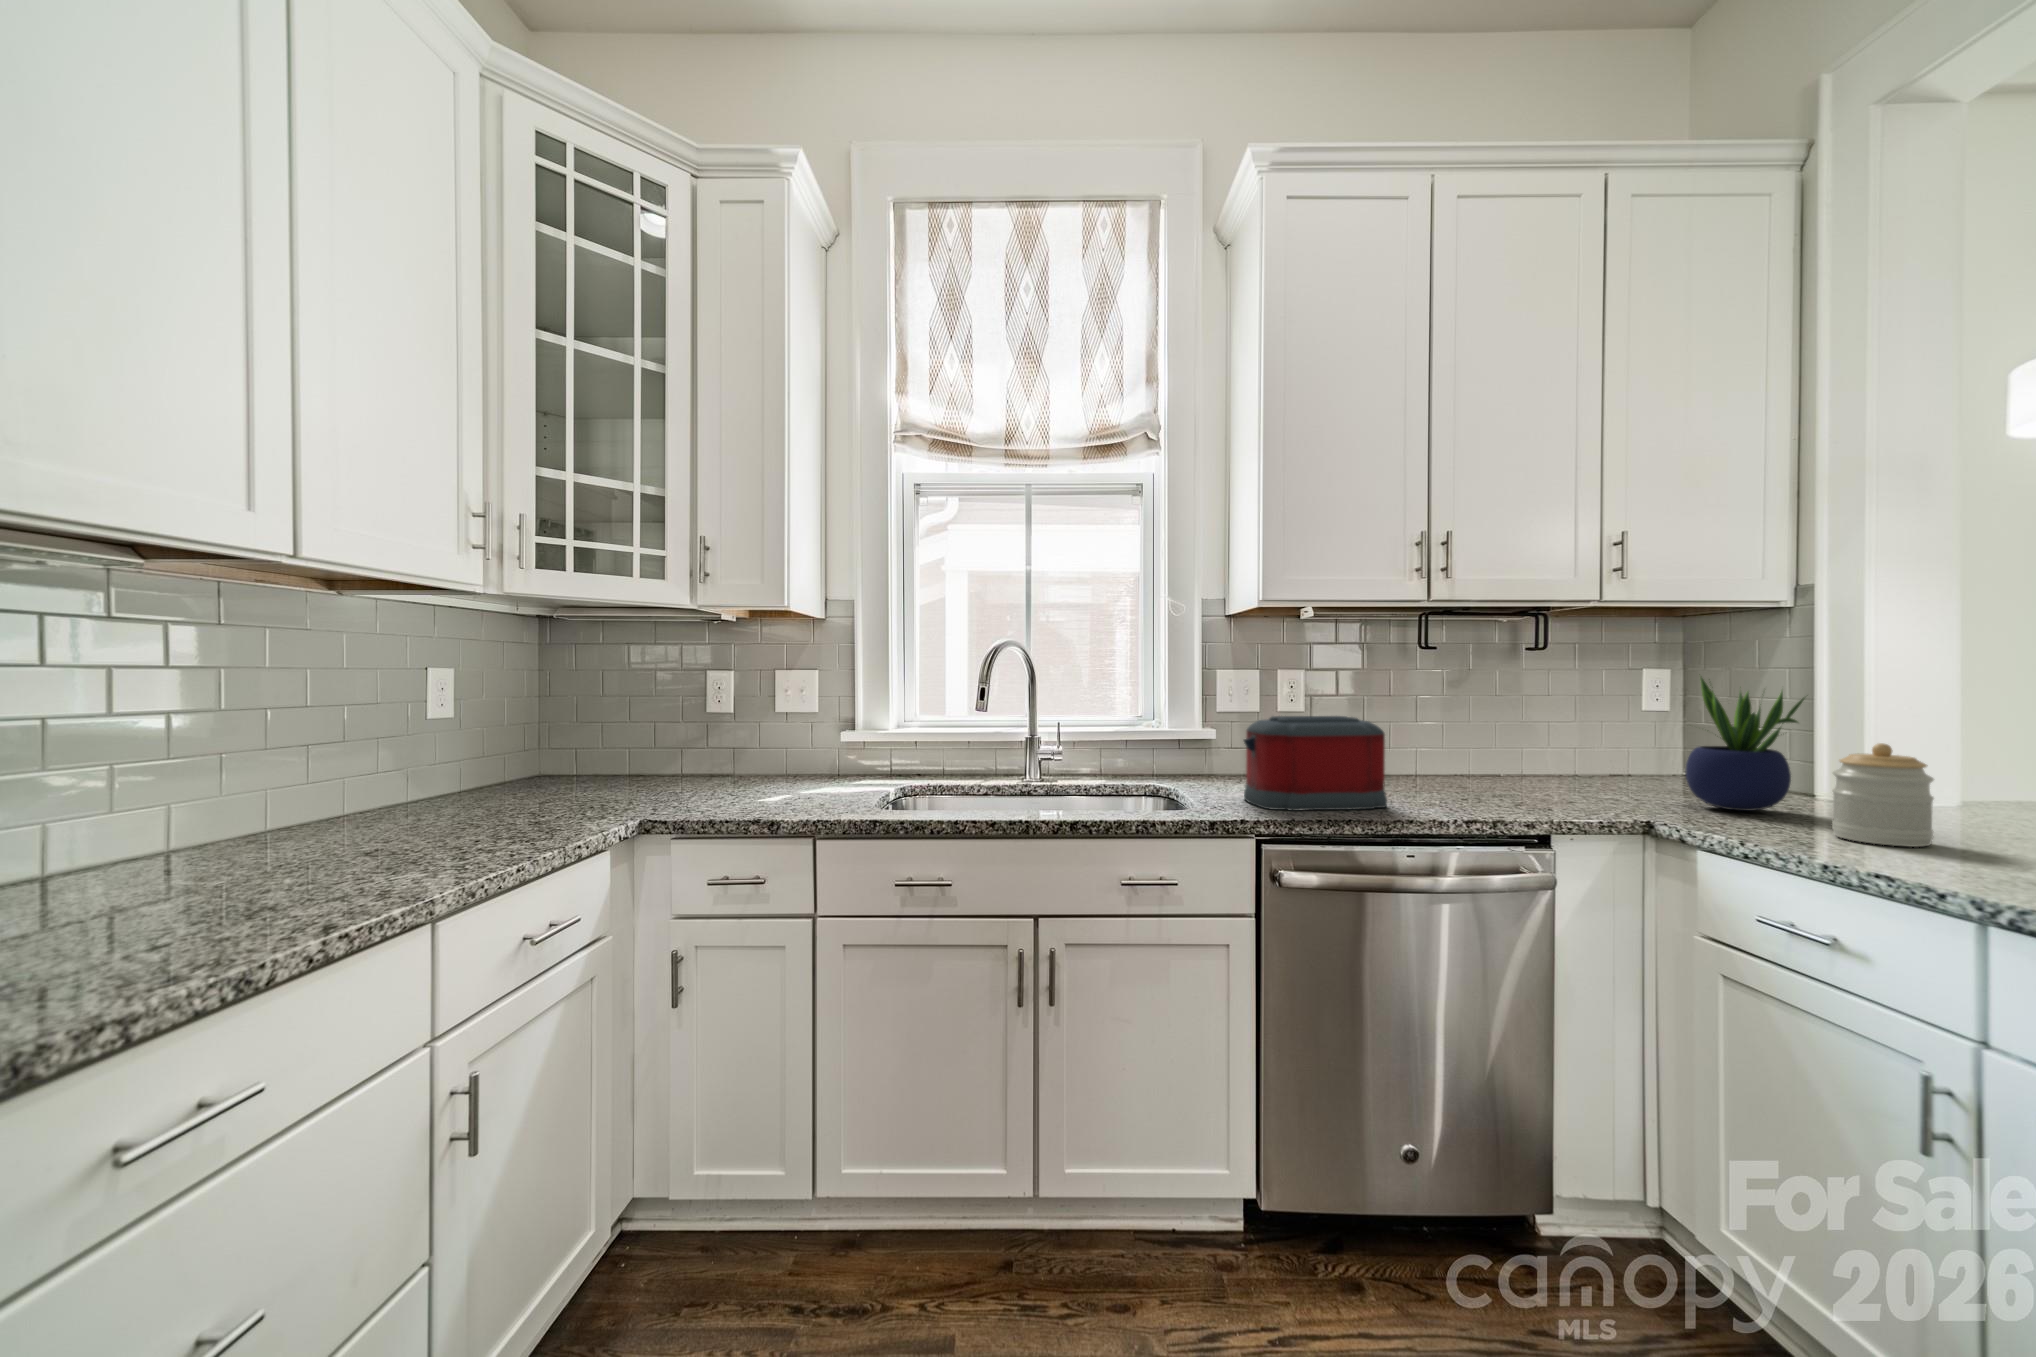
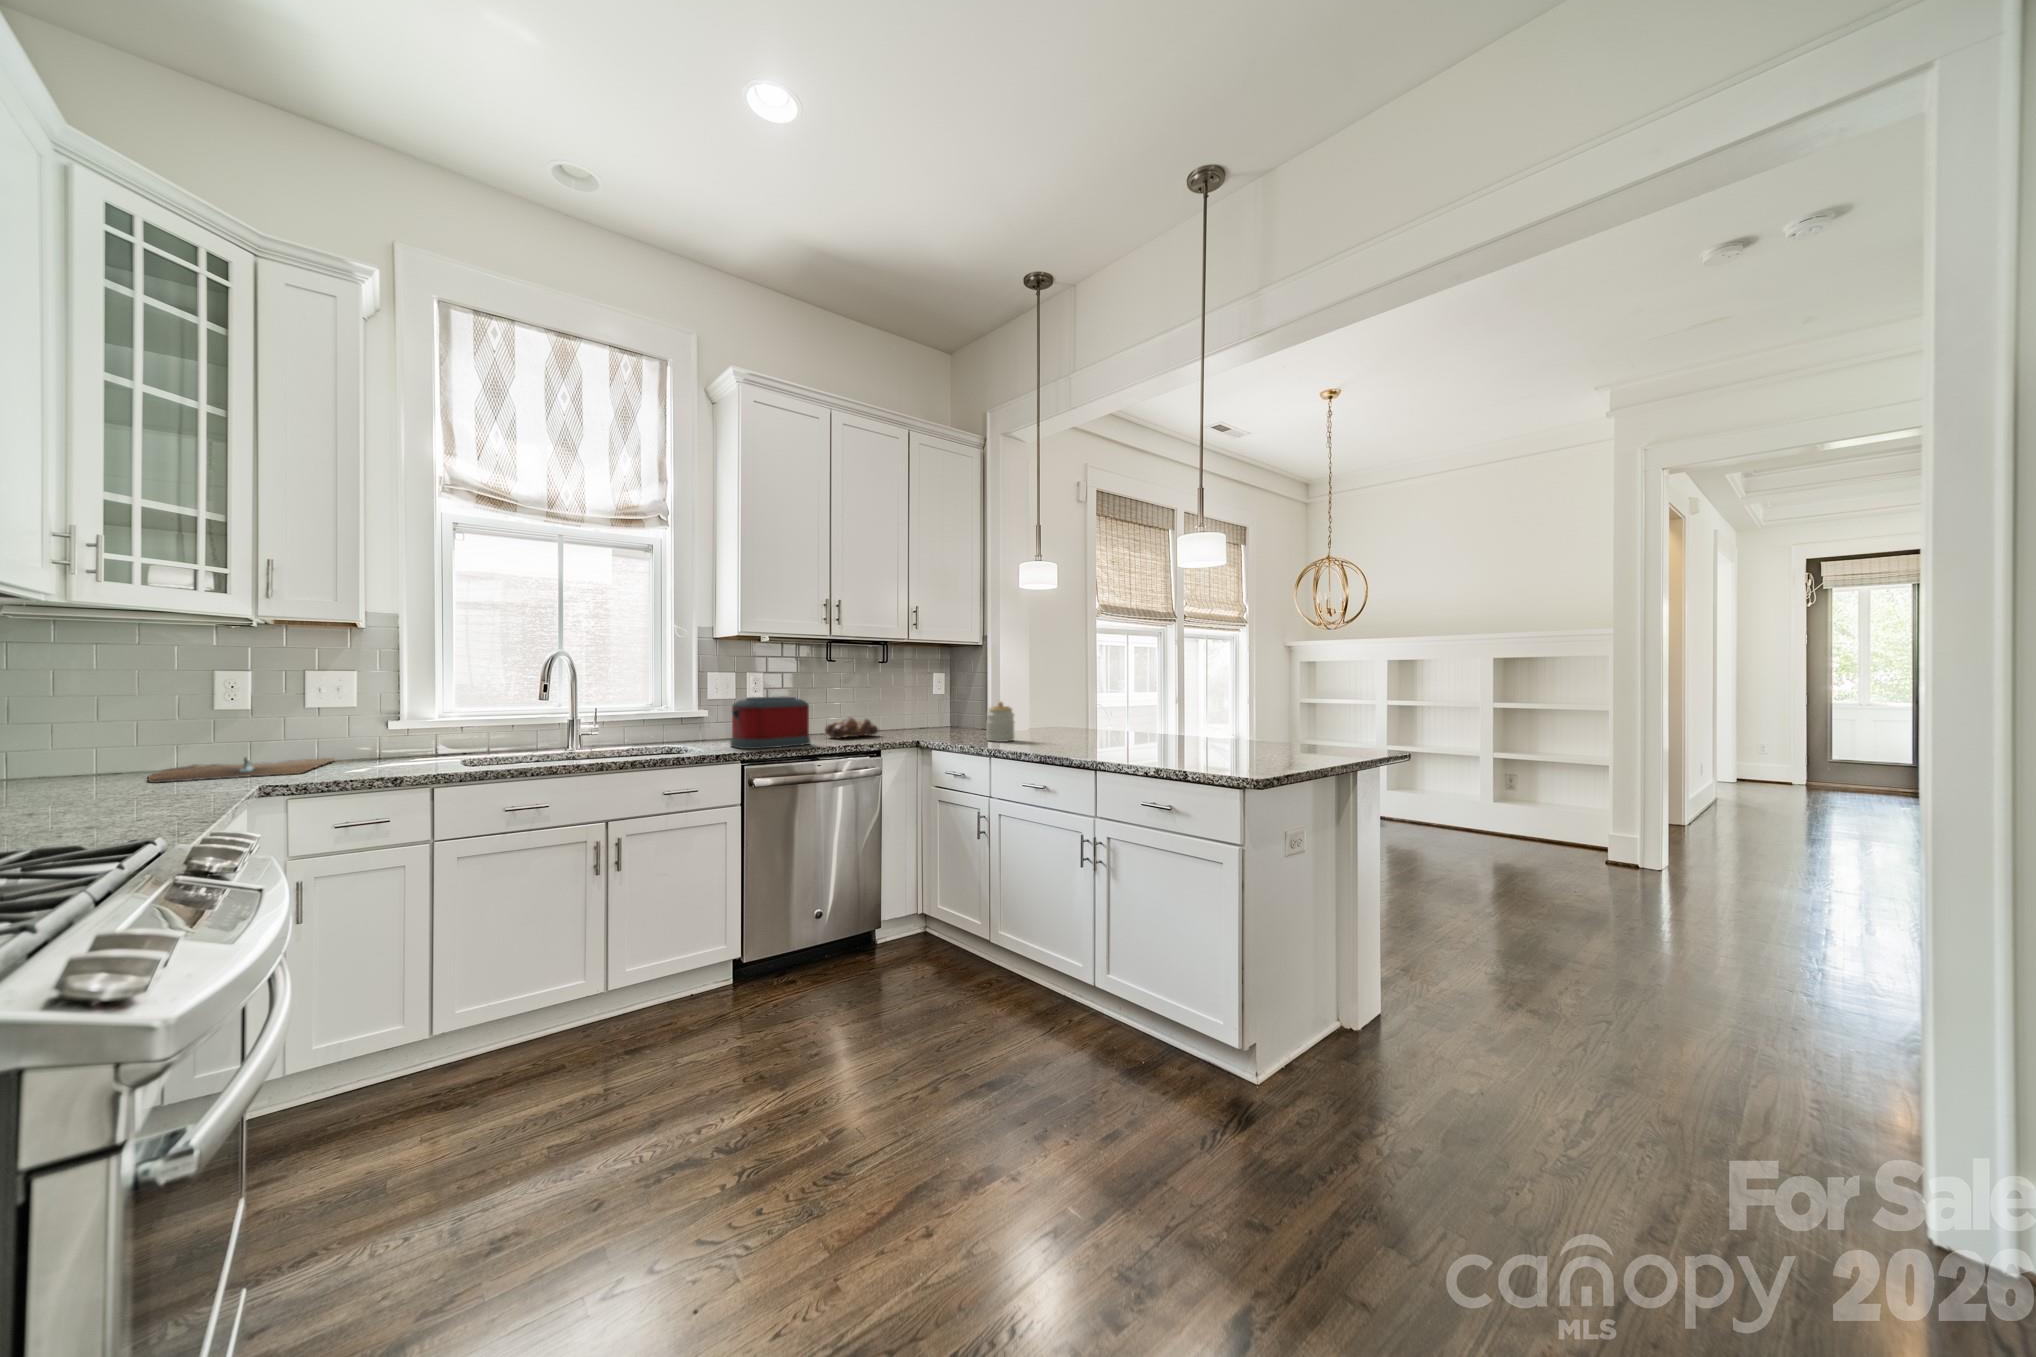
potted plant: present [1686,677,1804,811] -> none [941,673,985,735]
bread loaf: none [1417,757,1530,797] -> present [825,717,878,739]
cutting board: none [600,772,787,798] -> present [148,757,334,783]

